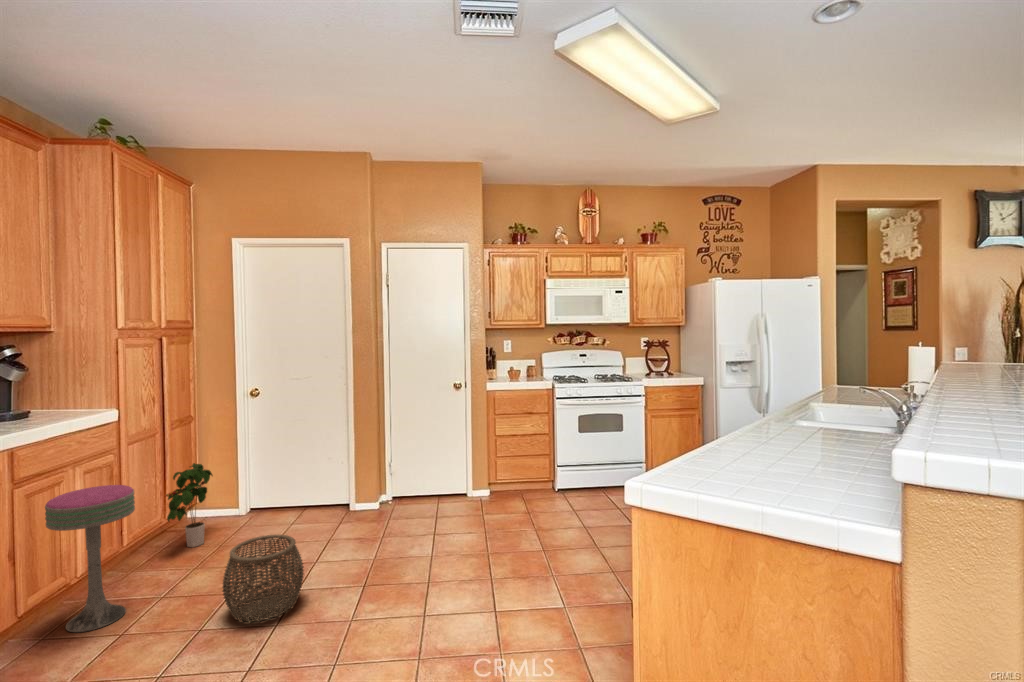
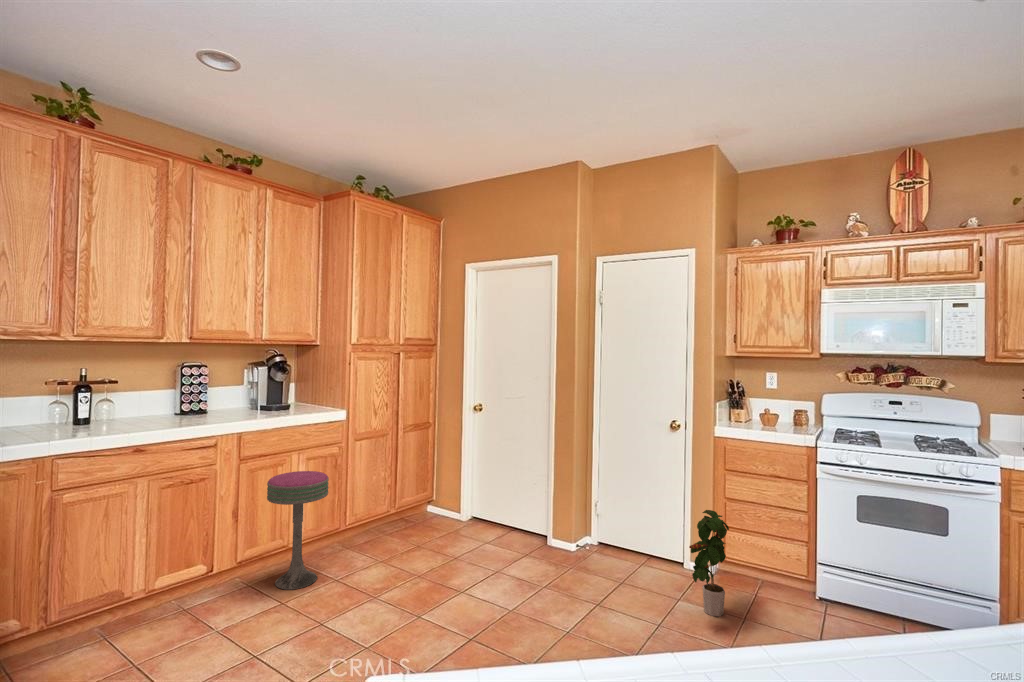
potted plant: present [166,463,213,547] -> present [689,510,729,616]
woven basket: present [222,535,304,623] -> none [349,550,425,639]

